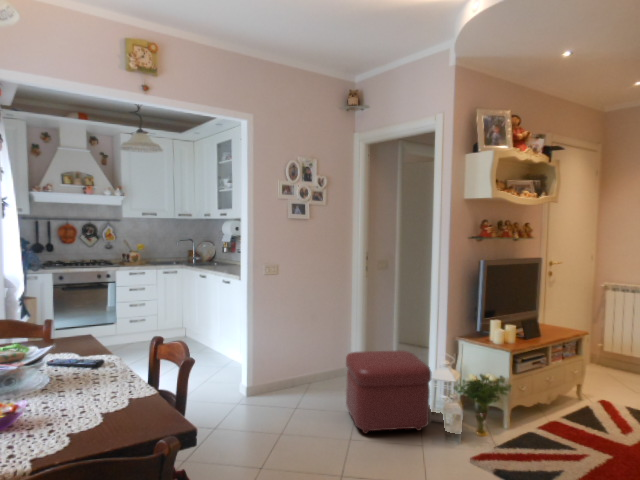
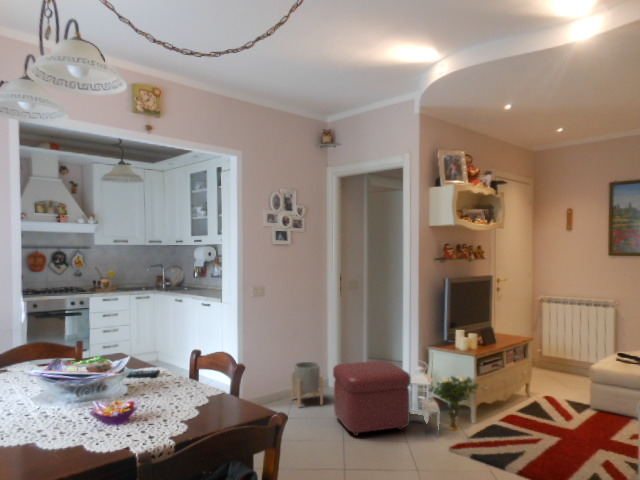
planter: none [306,346,339,396] -> present [291,362,323,408]

